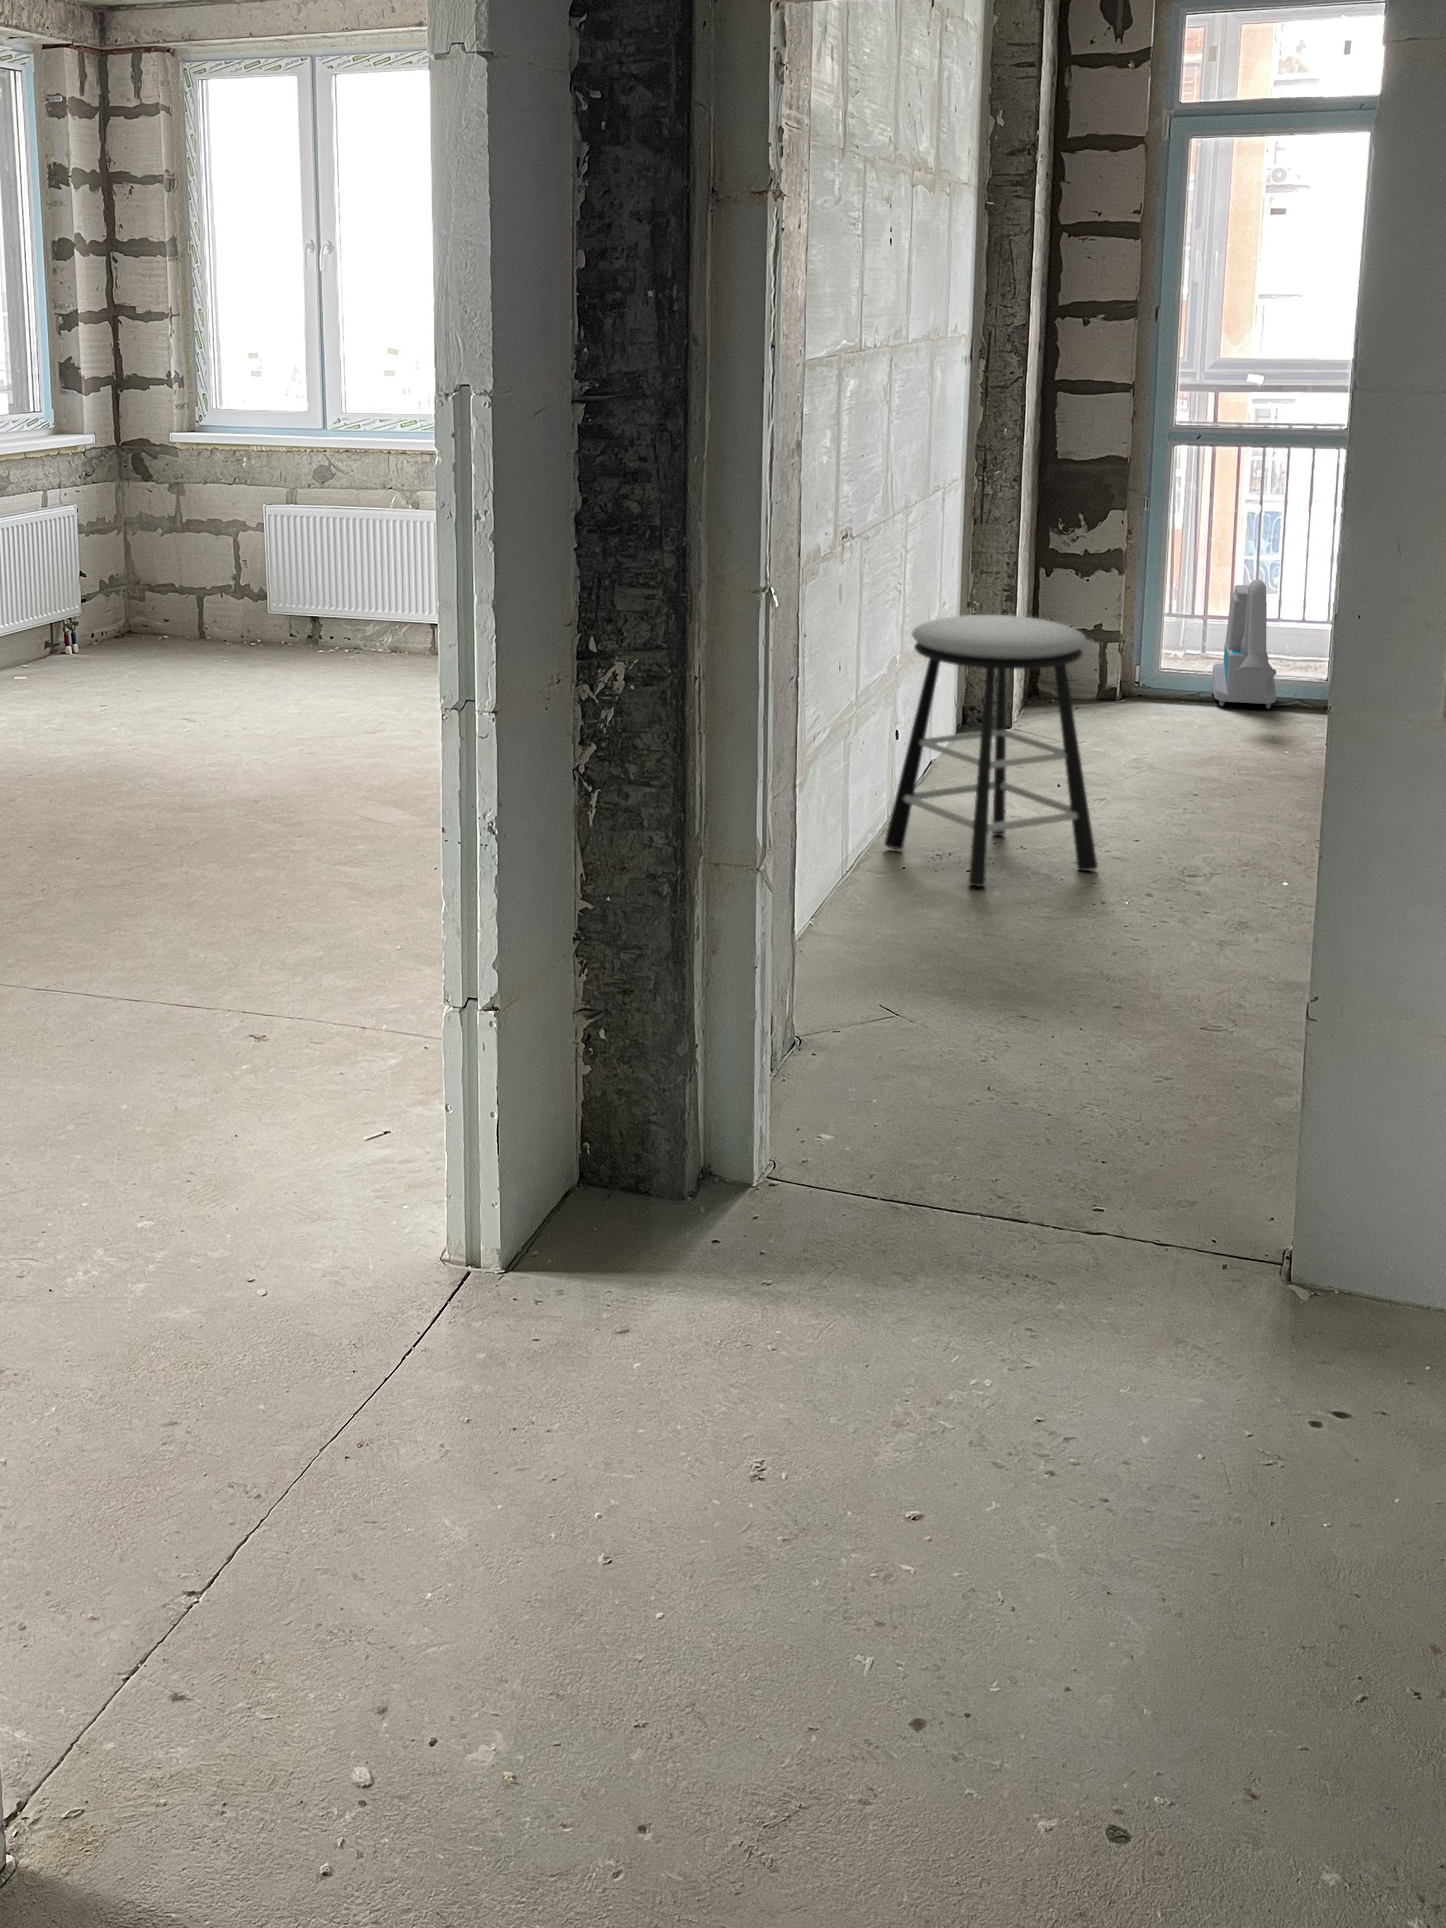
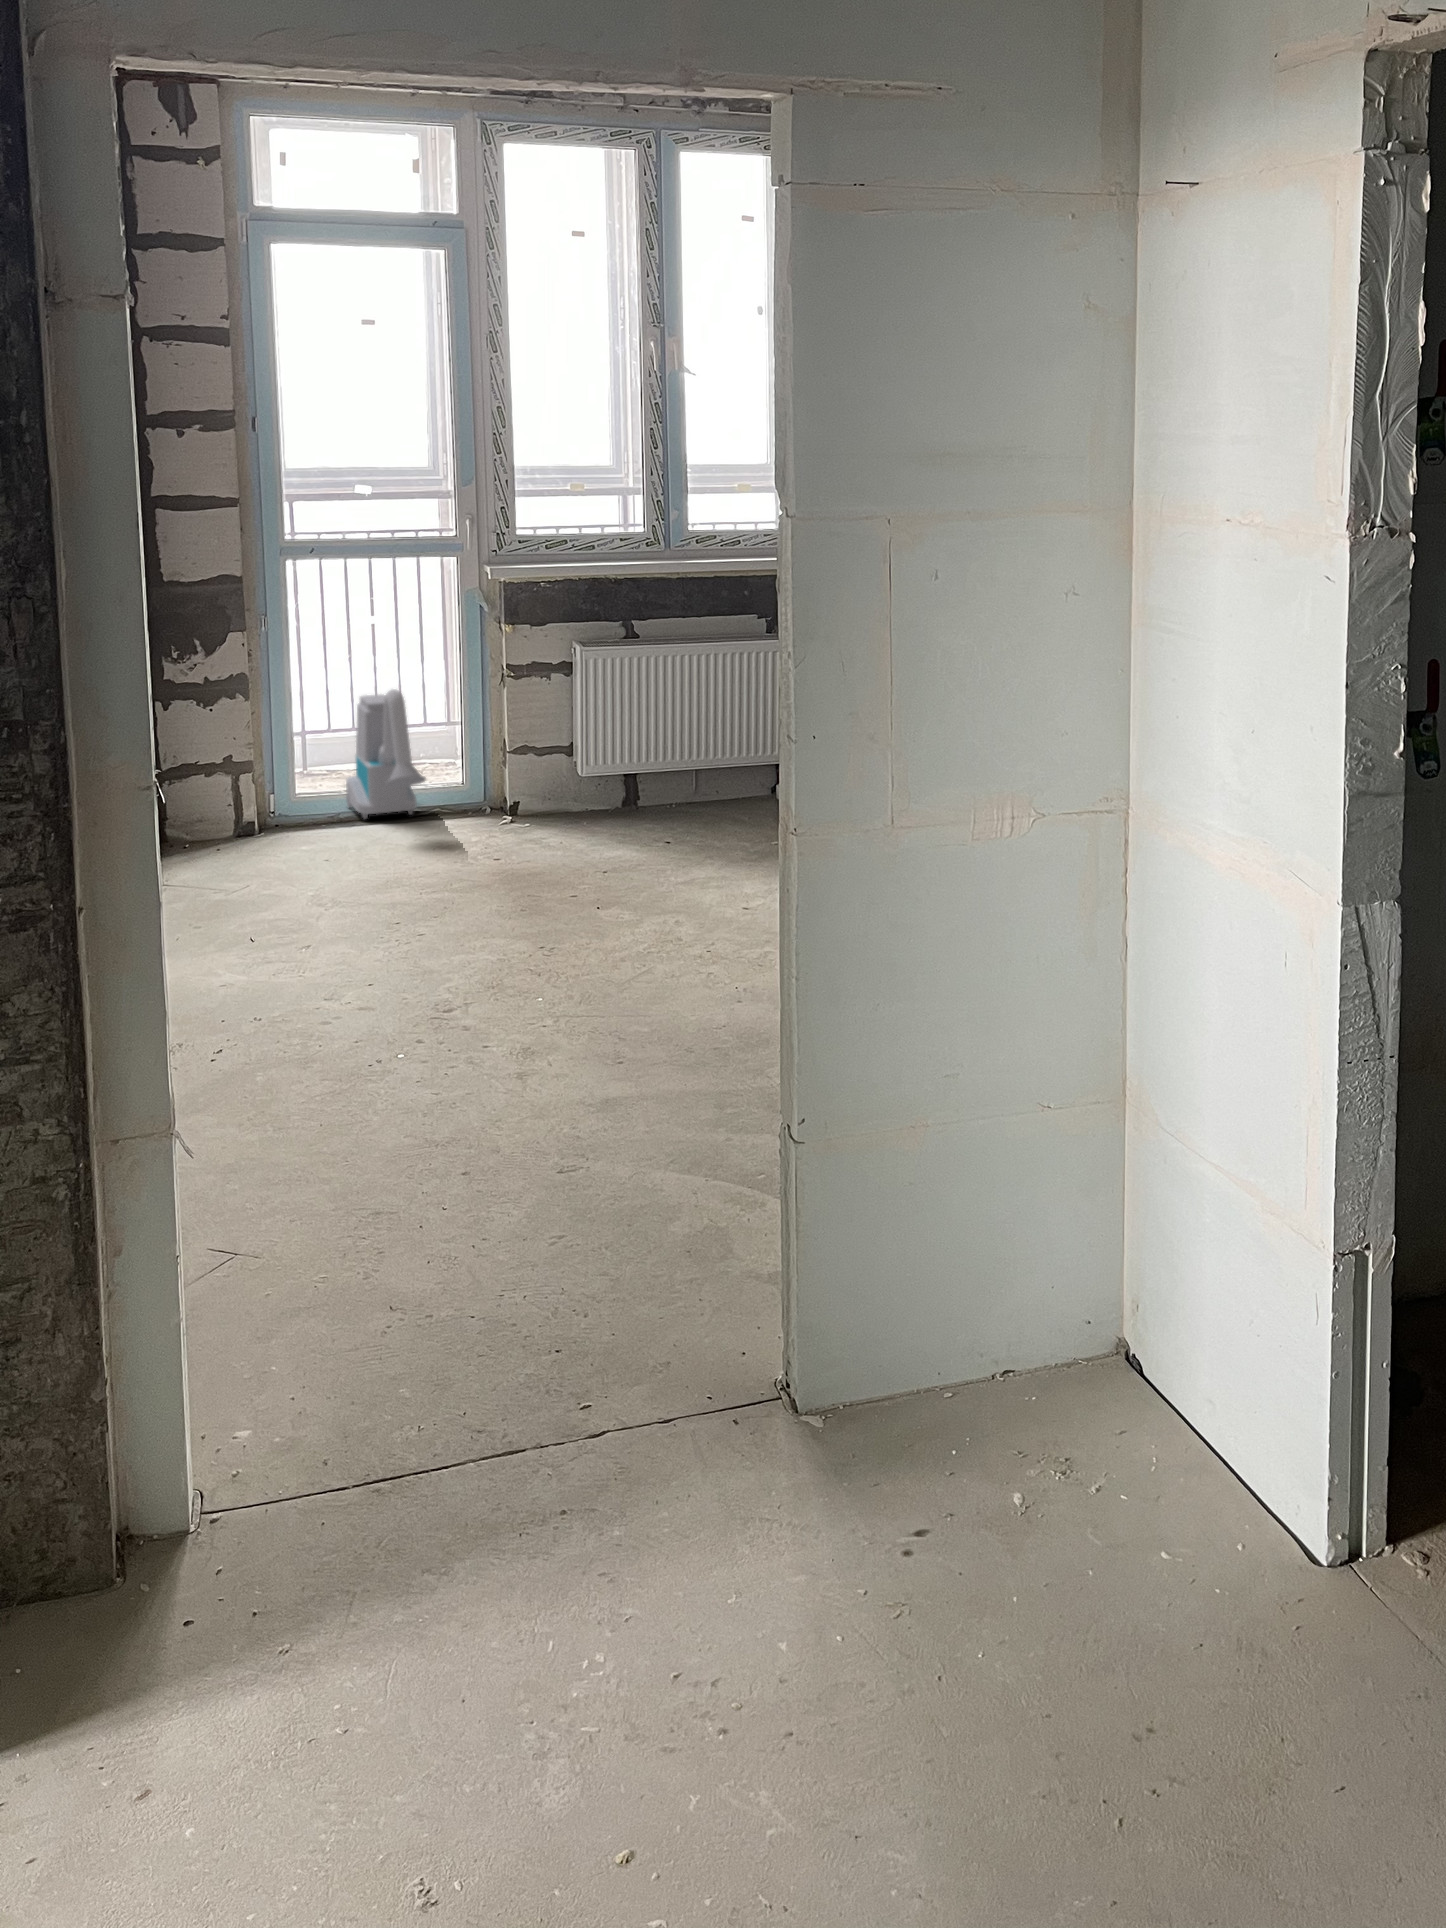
stool: present [884,615,1098,886] -> none [99,763,350,1070]

